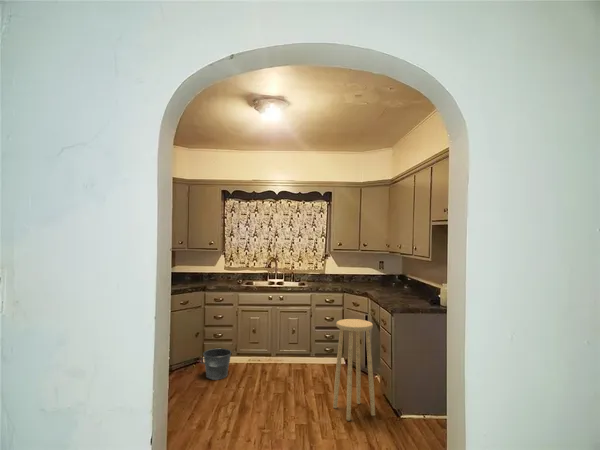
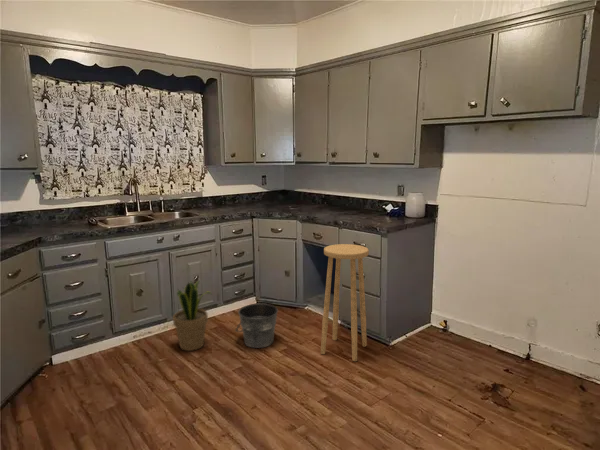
potted plant: none [258,329,284,378] -> present [173,282,210,351]
bucket: present [201,348,231,380] -> present [235,303,278,348]

